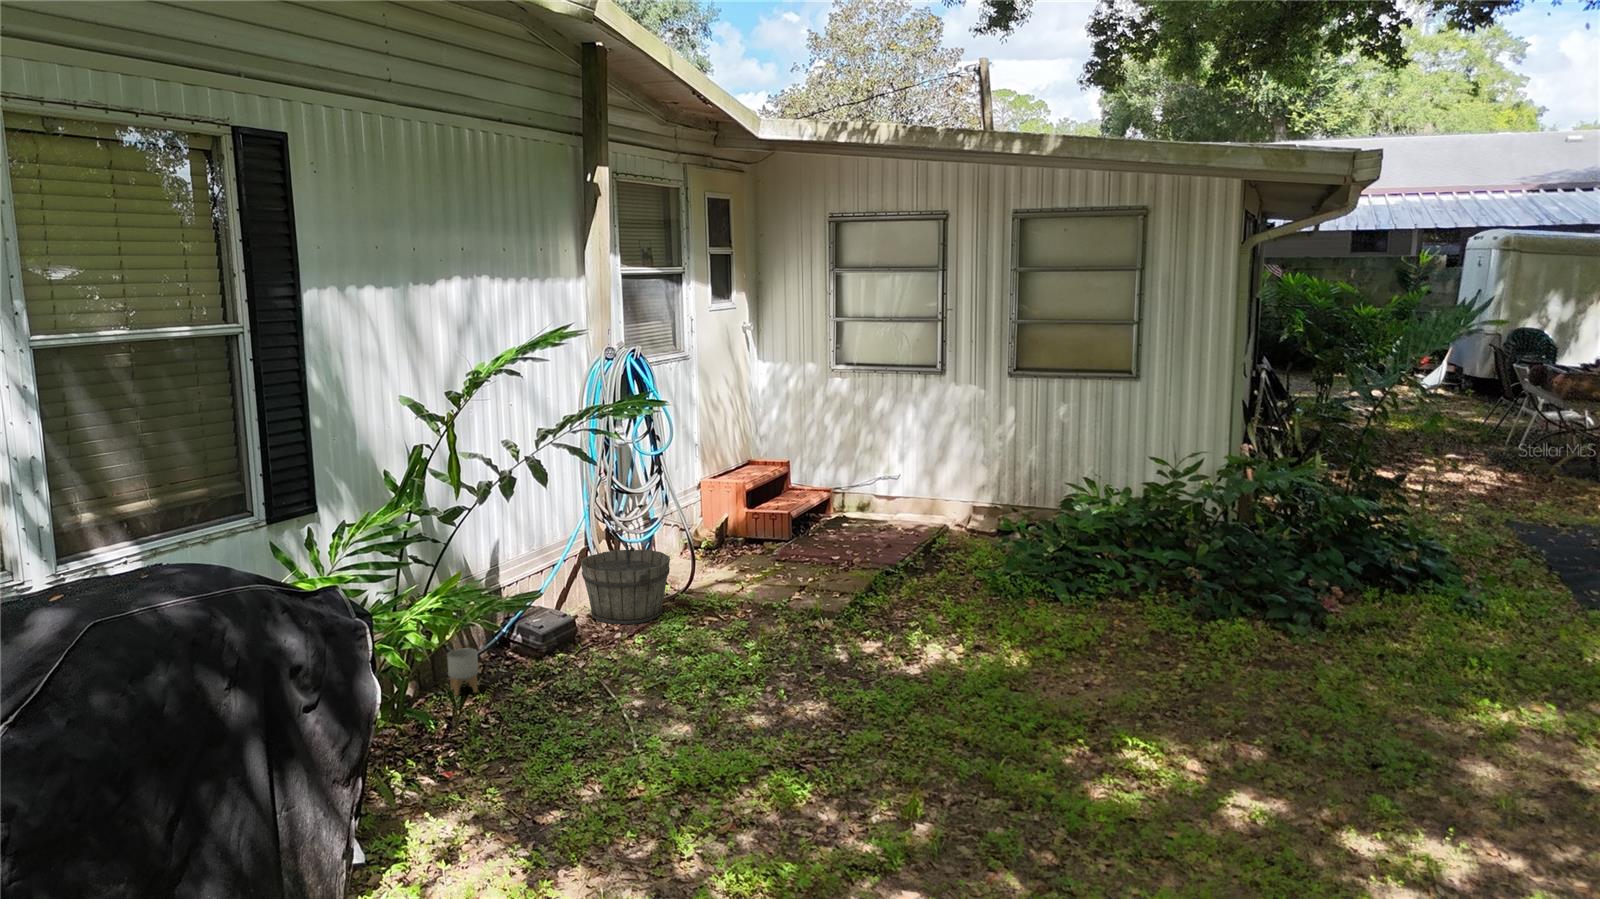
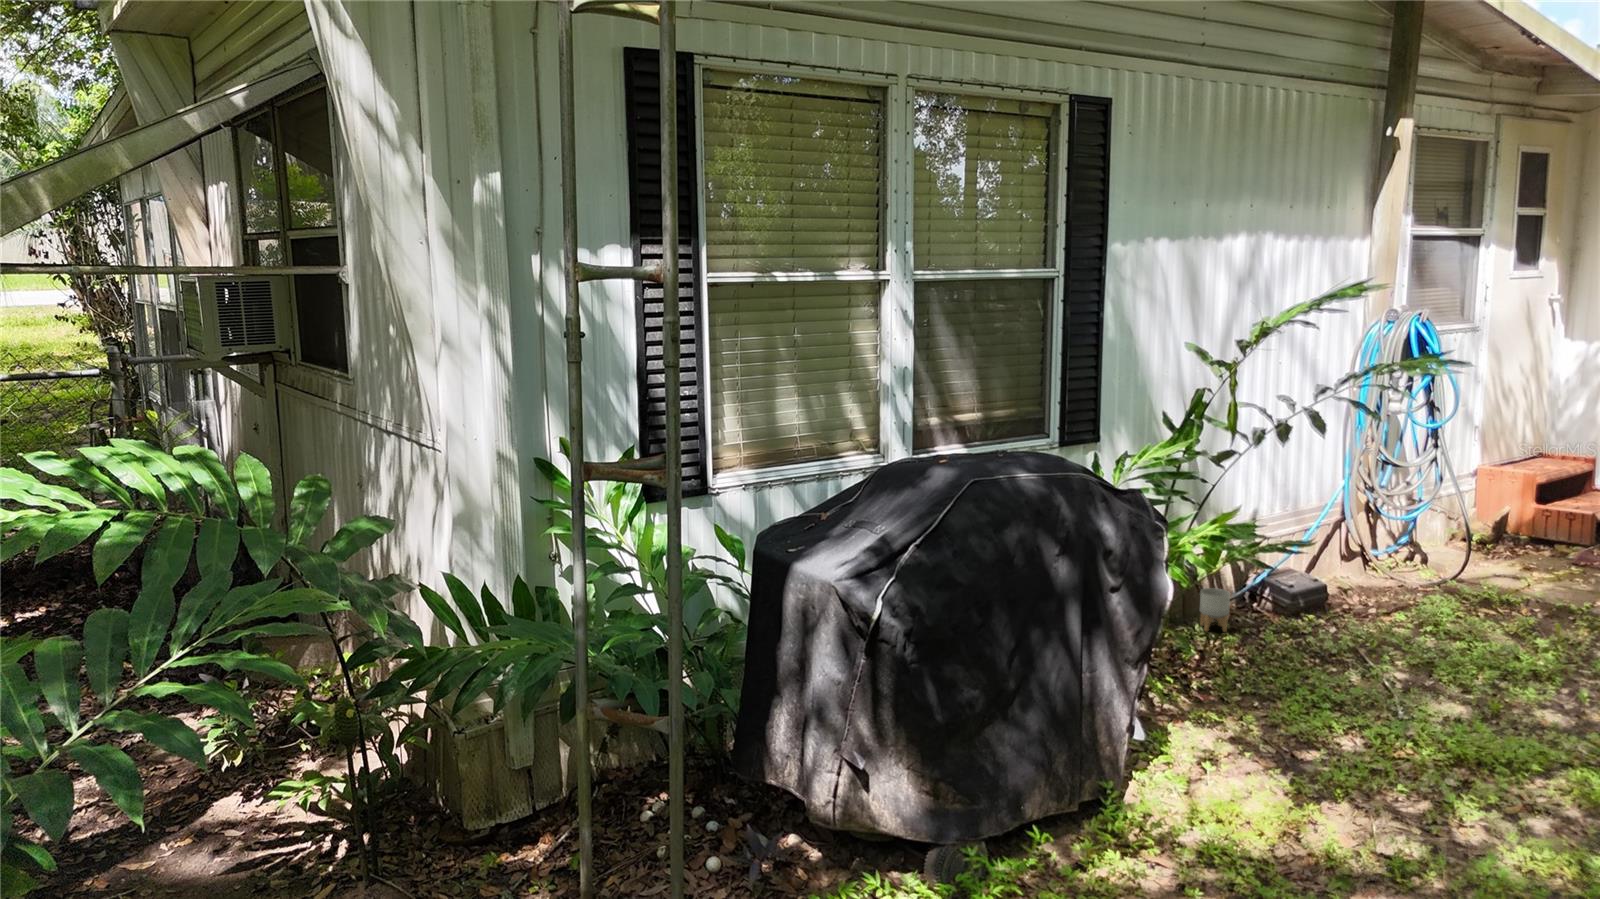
wooden bucket: present [580,539,670,624] -> none [1337,511,1442,600]

